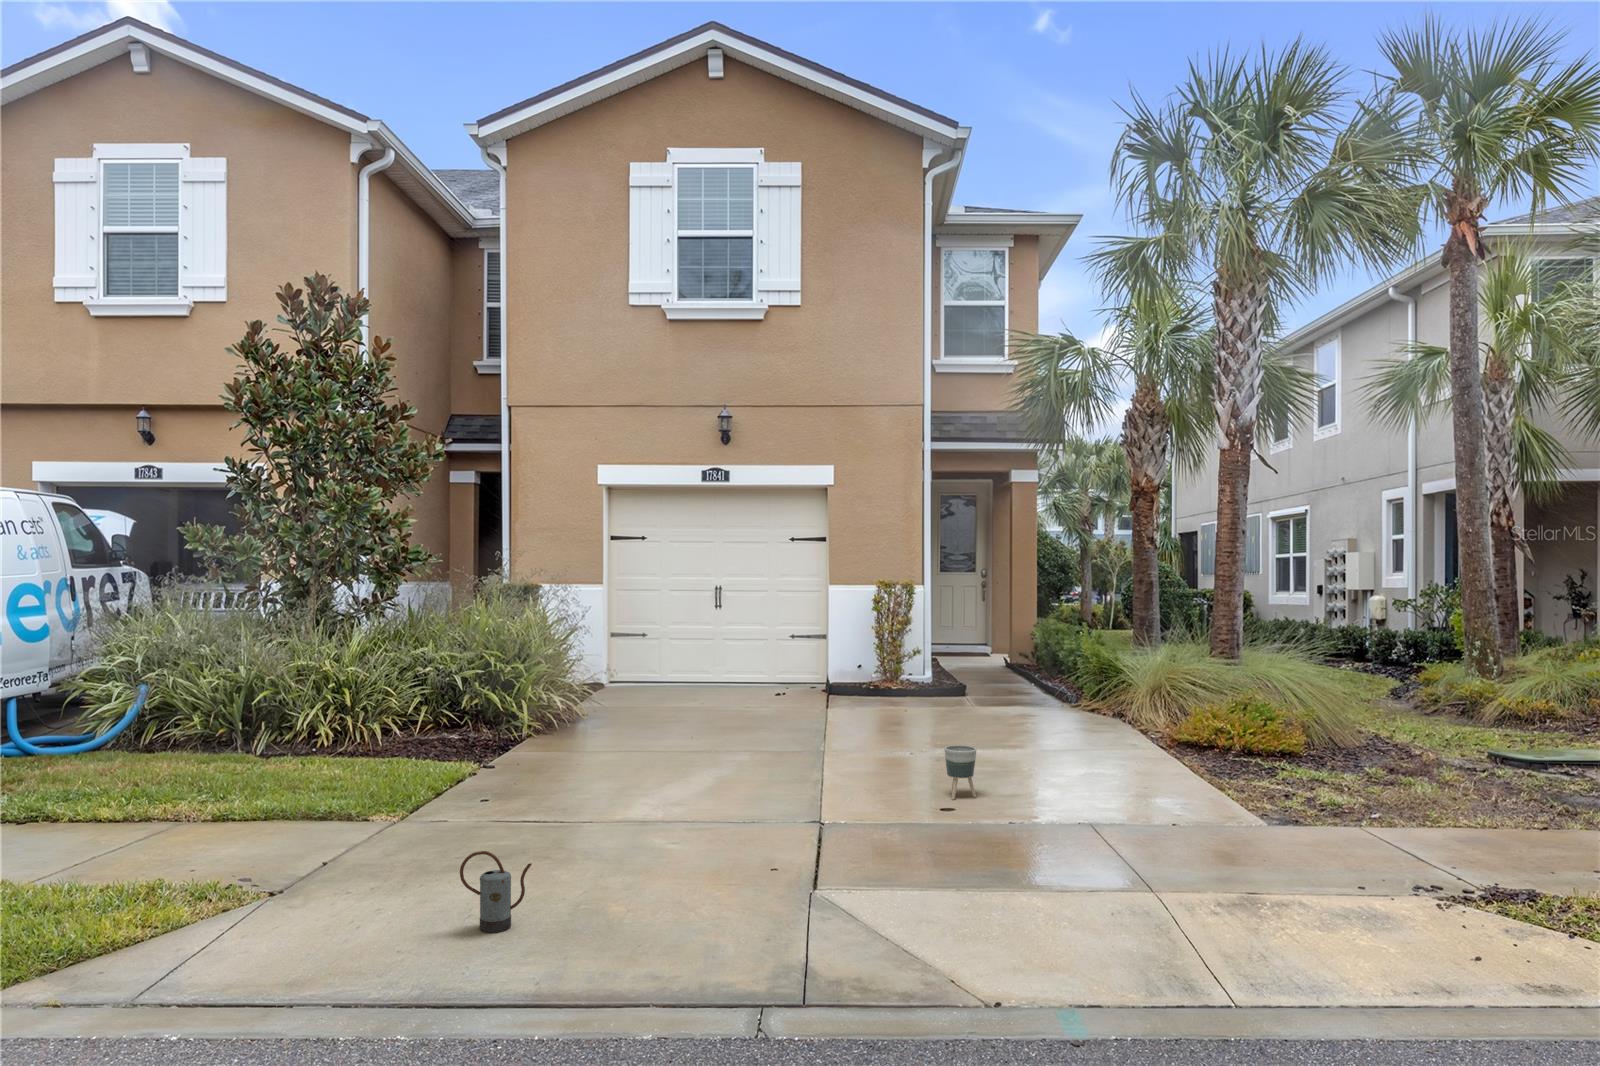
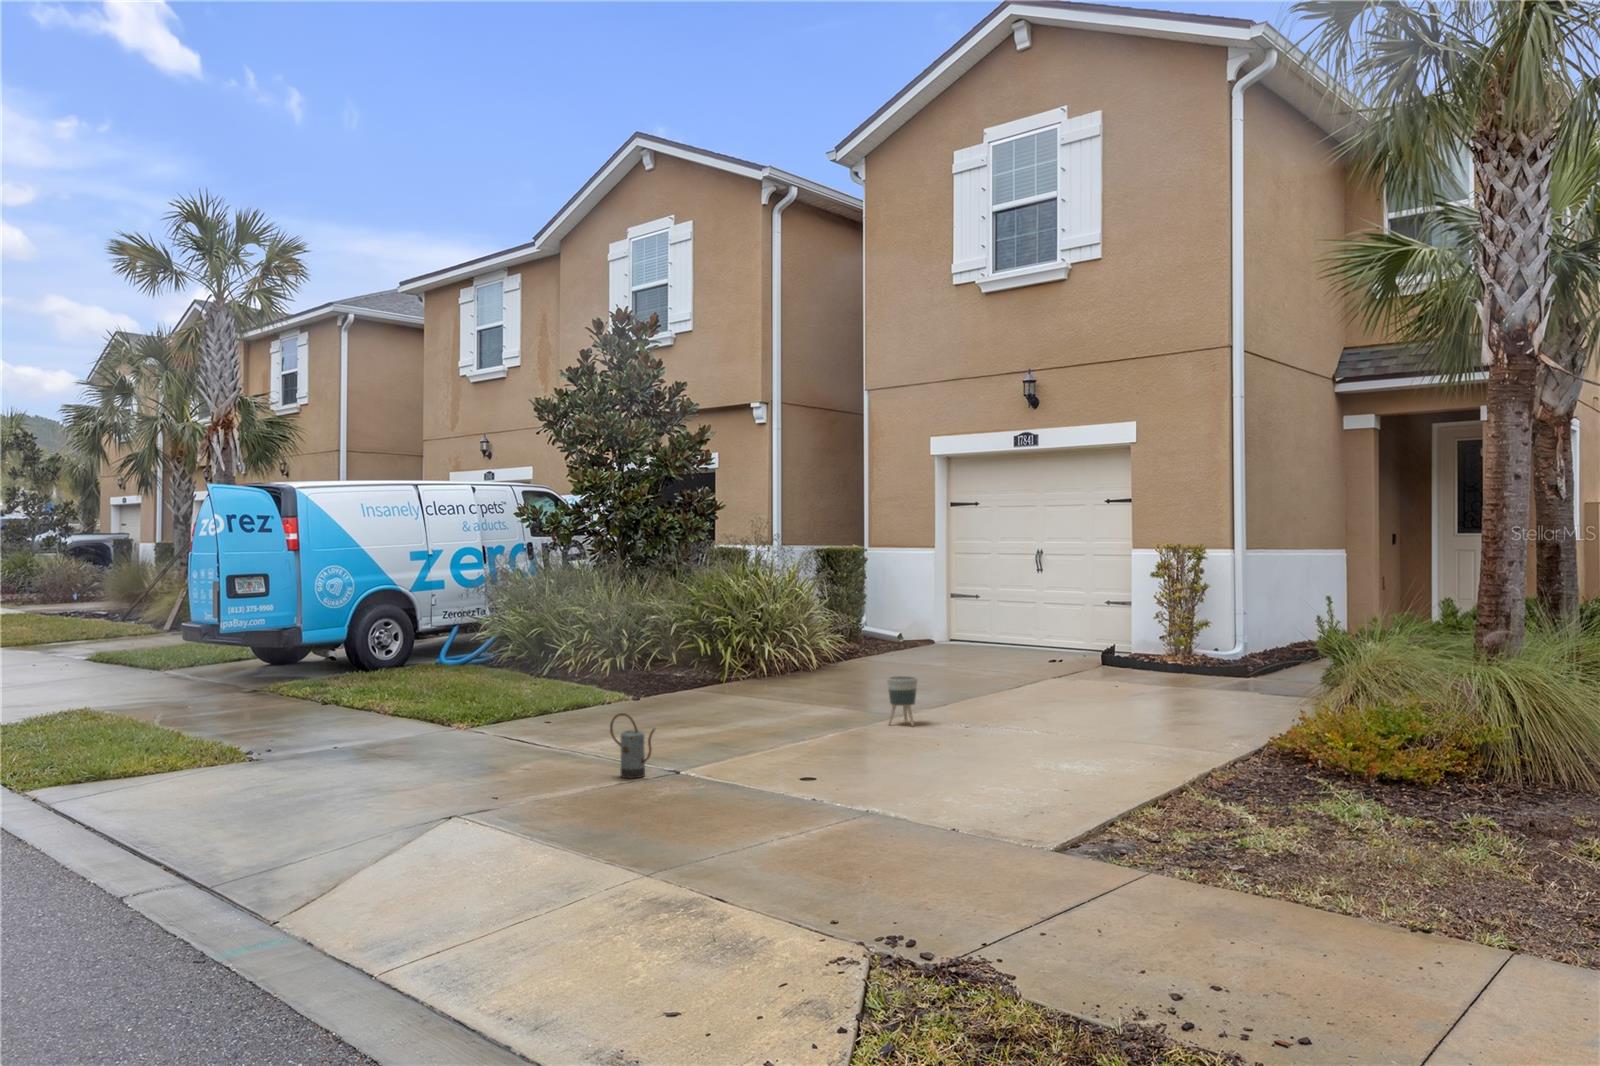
watering can: present [460,851,532,933] -> present [610,713,655,778]

